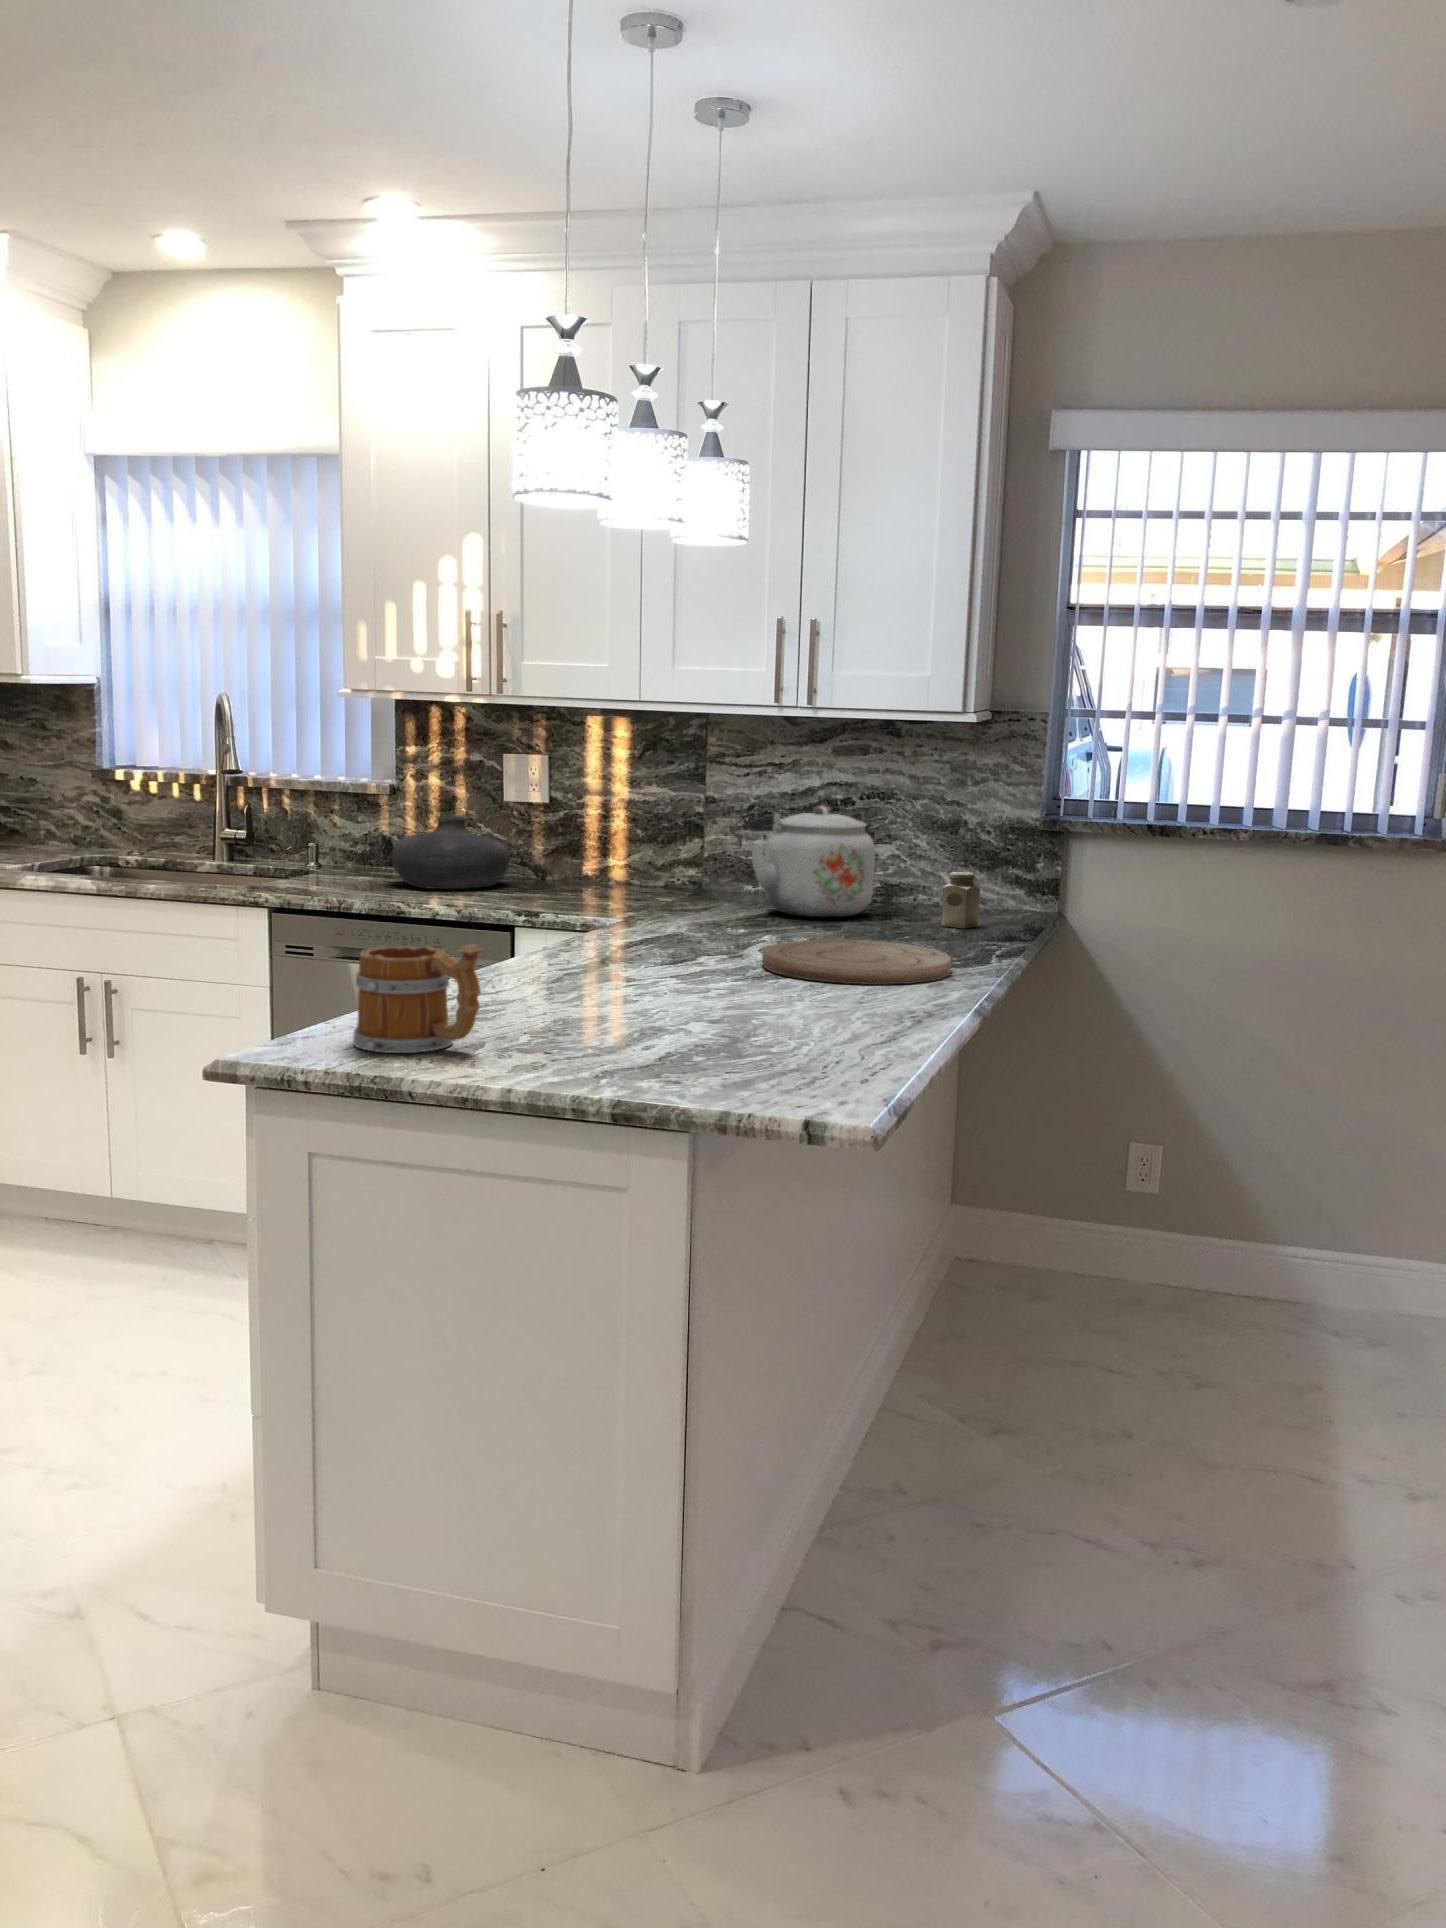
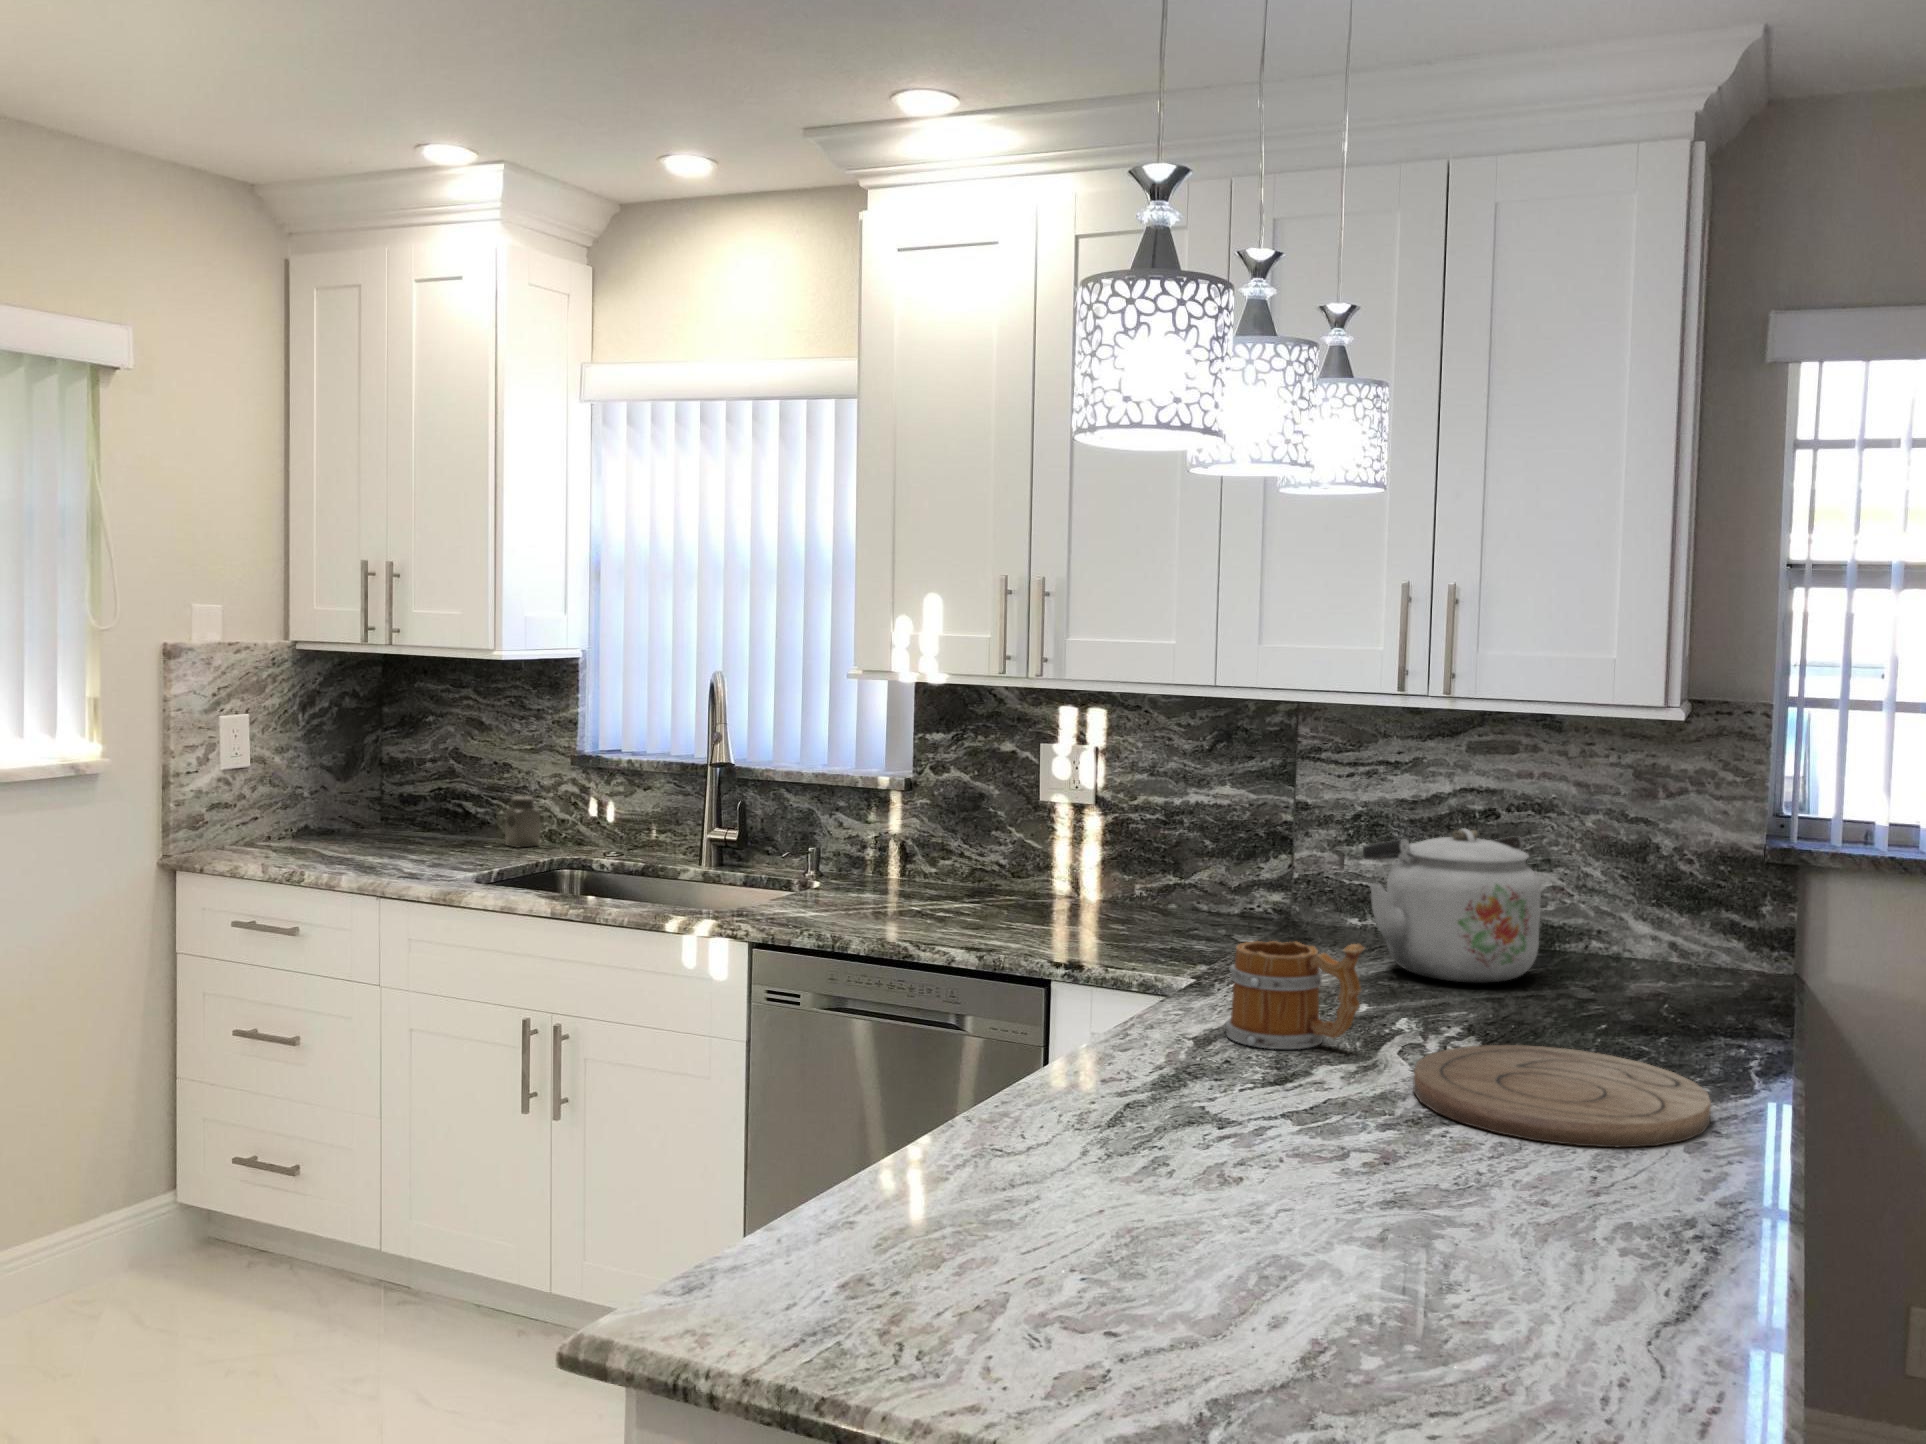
vase: present [391,815,510,889] -> none [901,823,1048,919]
salt shaker: present [941,872,980,928] -> present [505,796,540,847]
mug: present [353,945,484,1053] -> present [1226,941,1364,1049]

